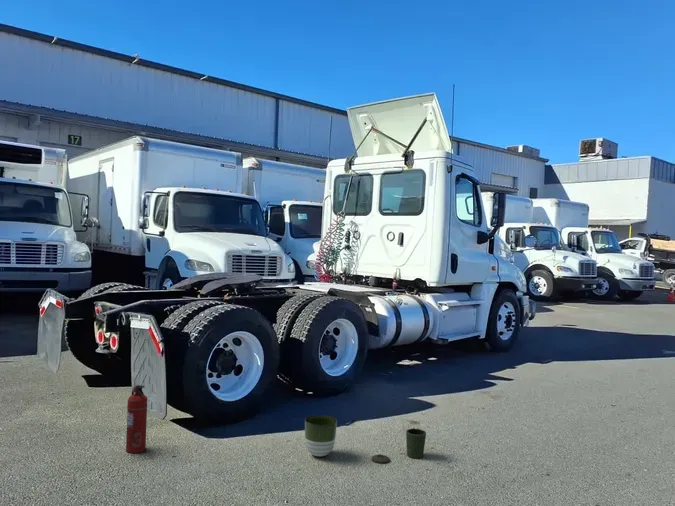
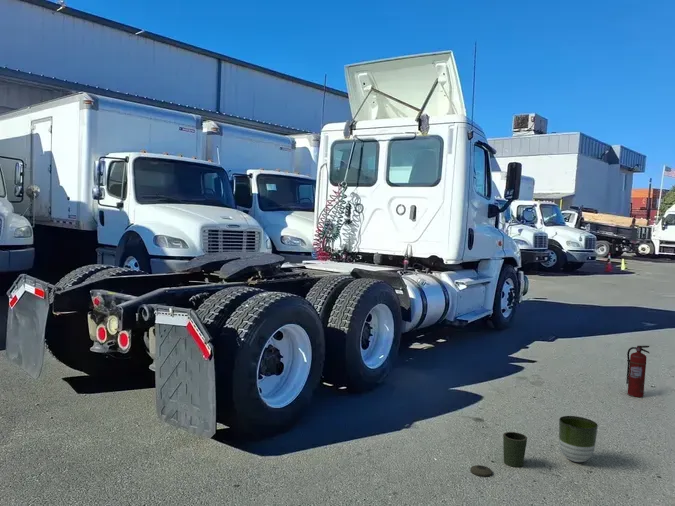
fire extinguisher: present [126,385,147,453] -> present [626,346,649,397]
planter: present [305,415,337,457] -> present [559,416,598,462]

